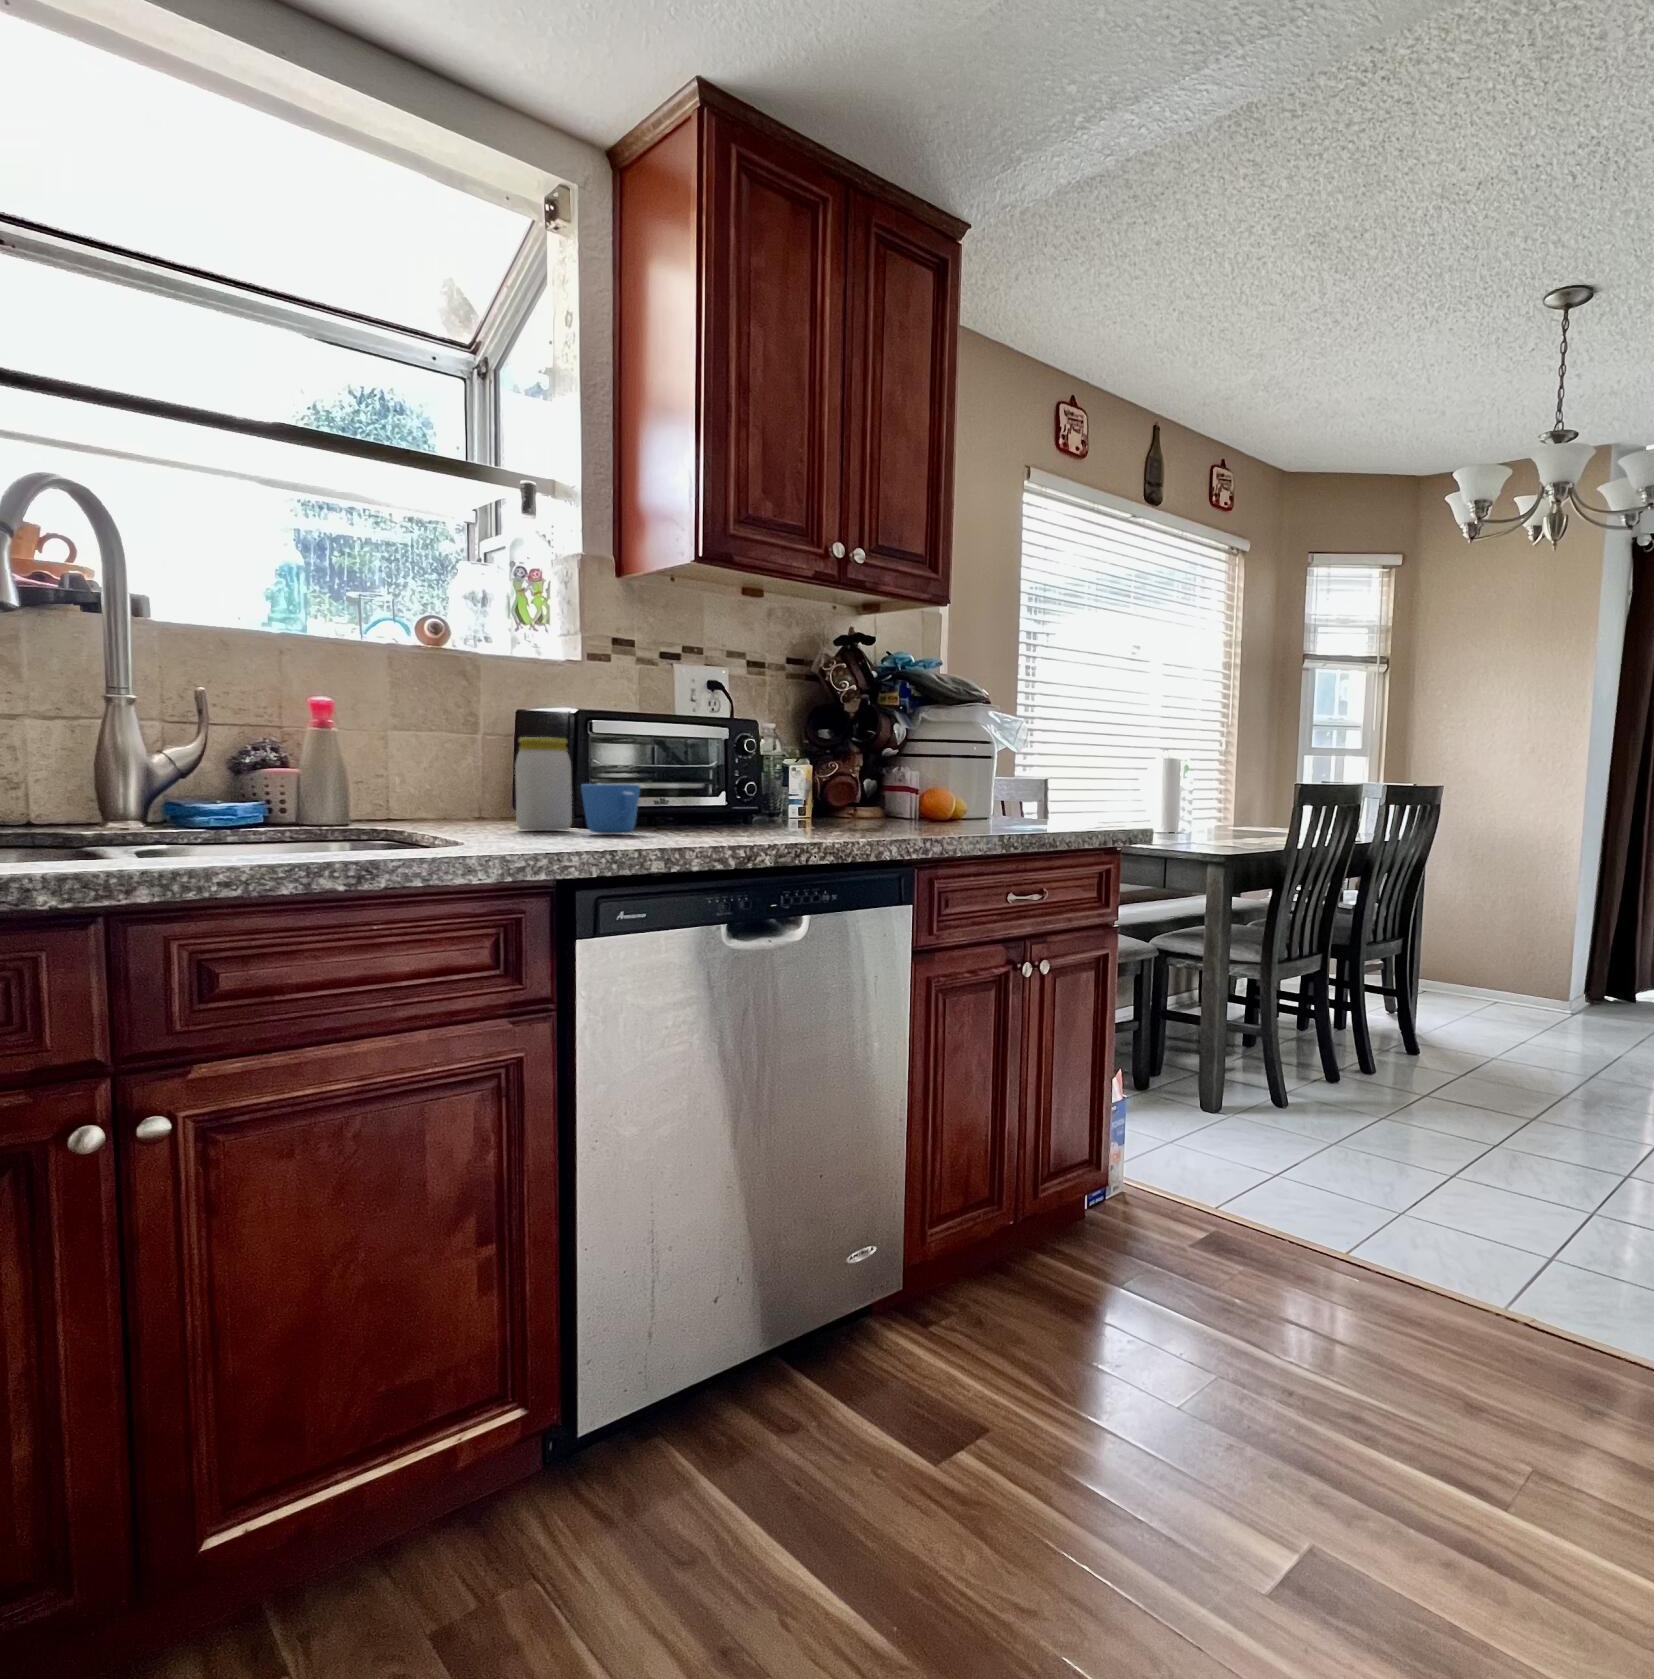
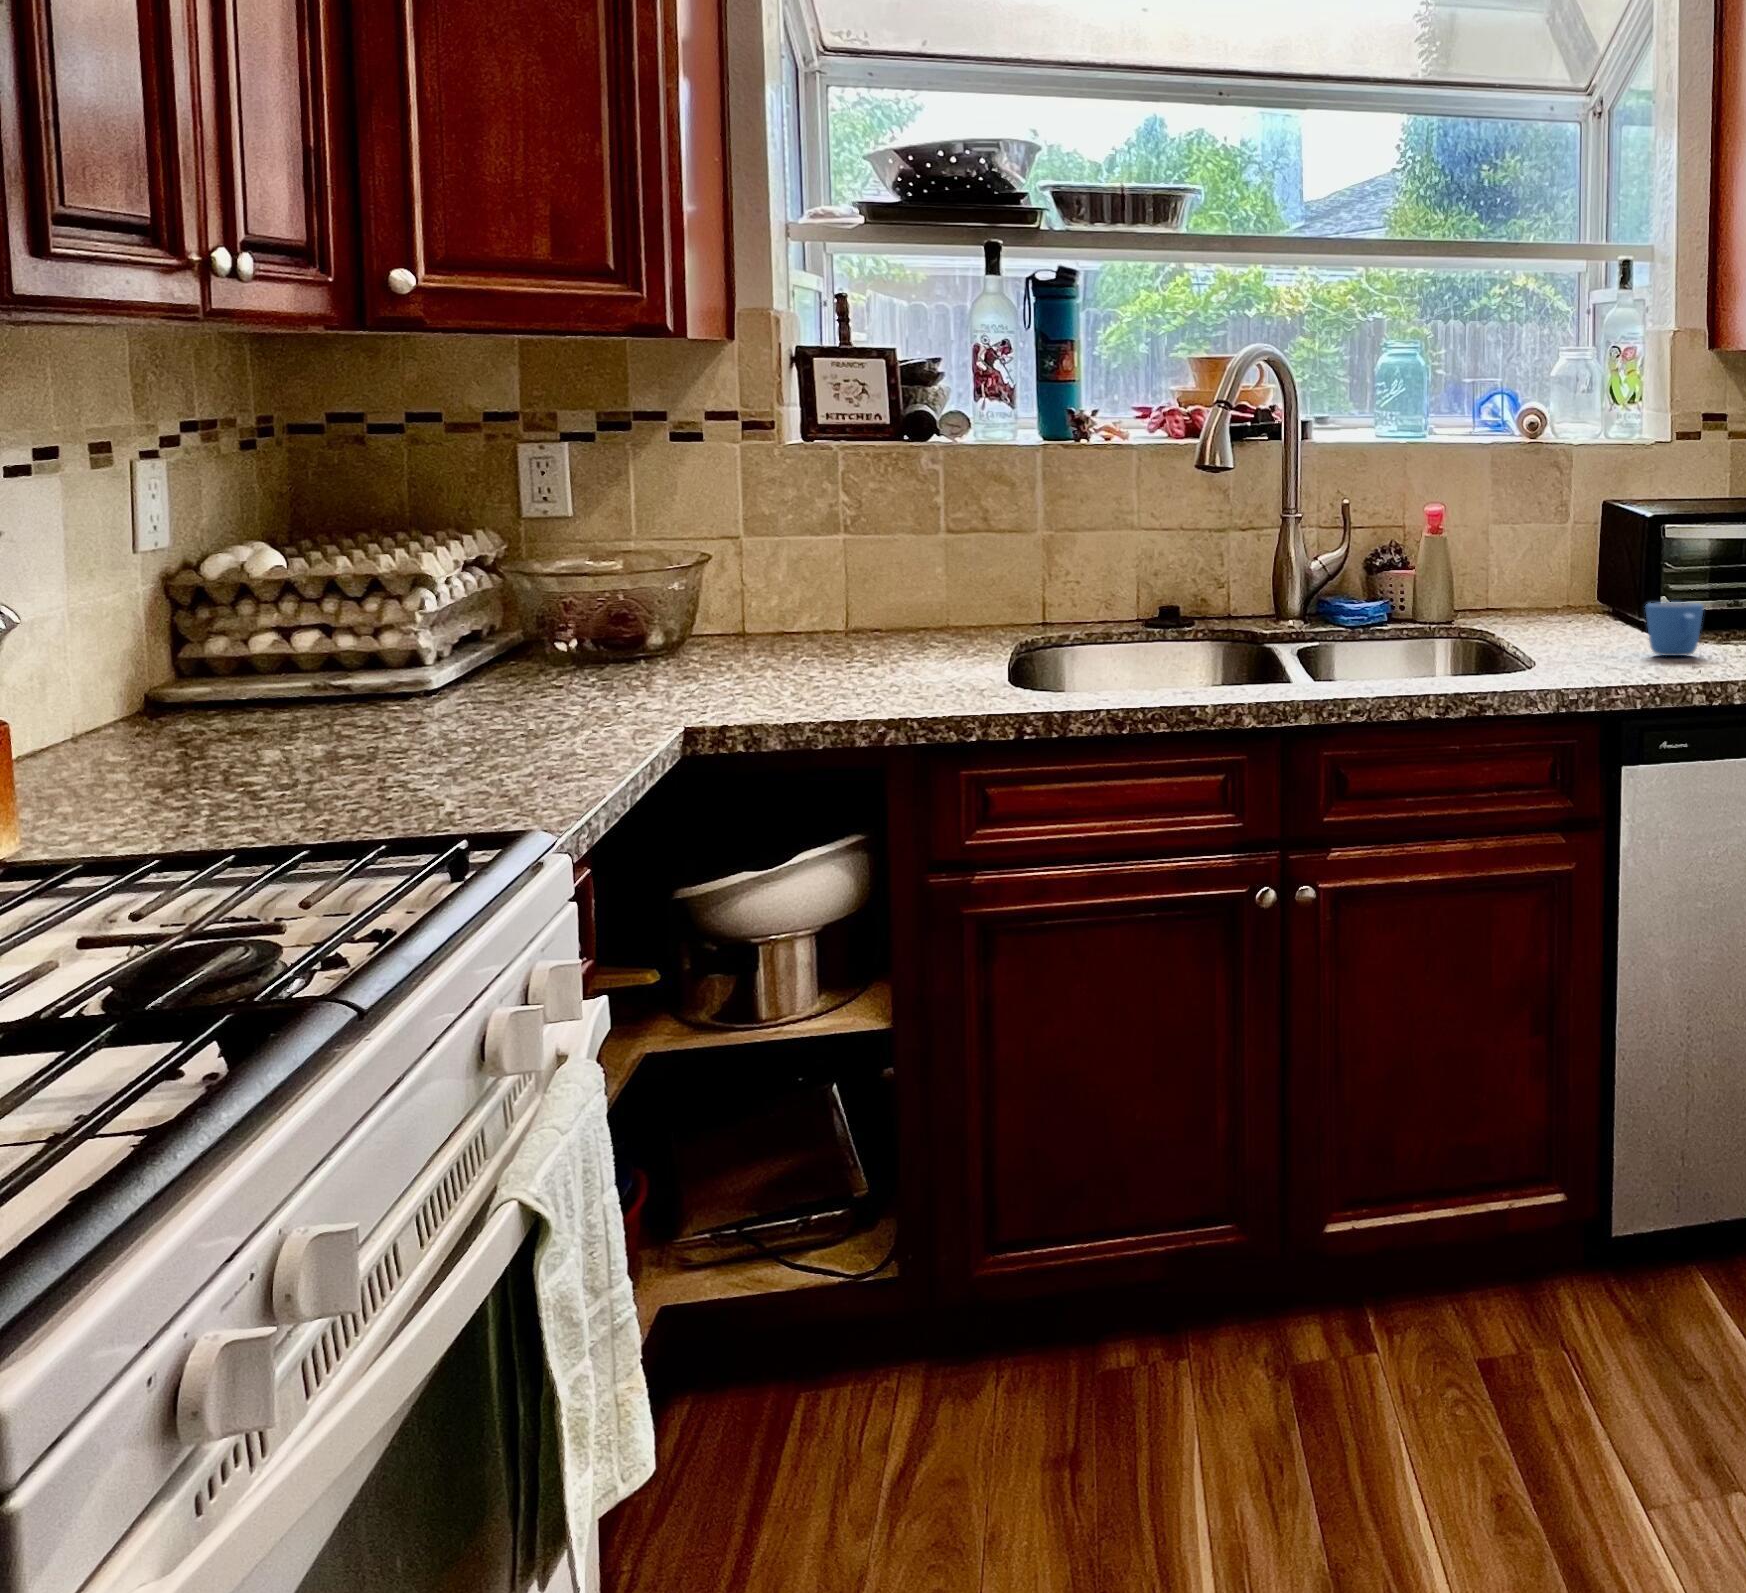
jar: present [515,737,572,831] -> none [1586,549,1641,648]

